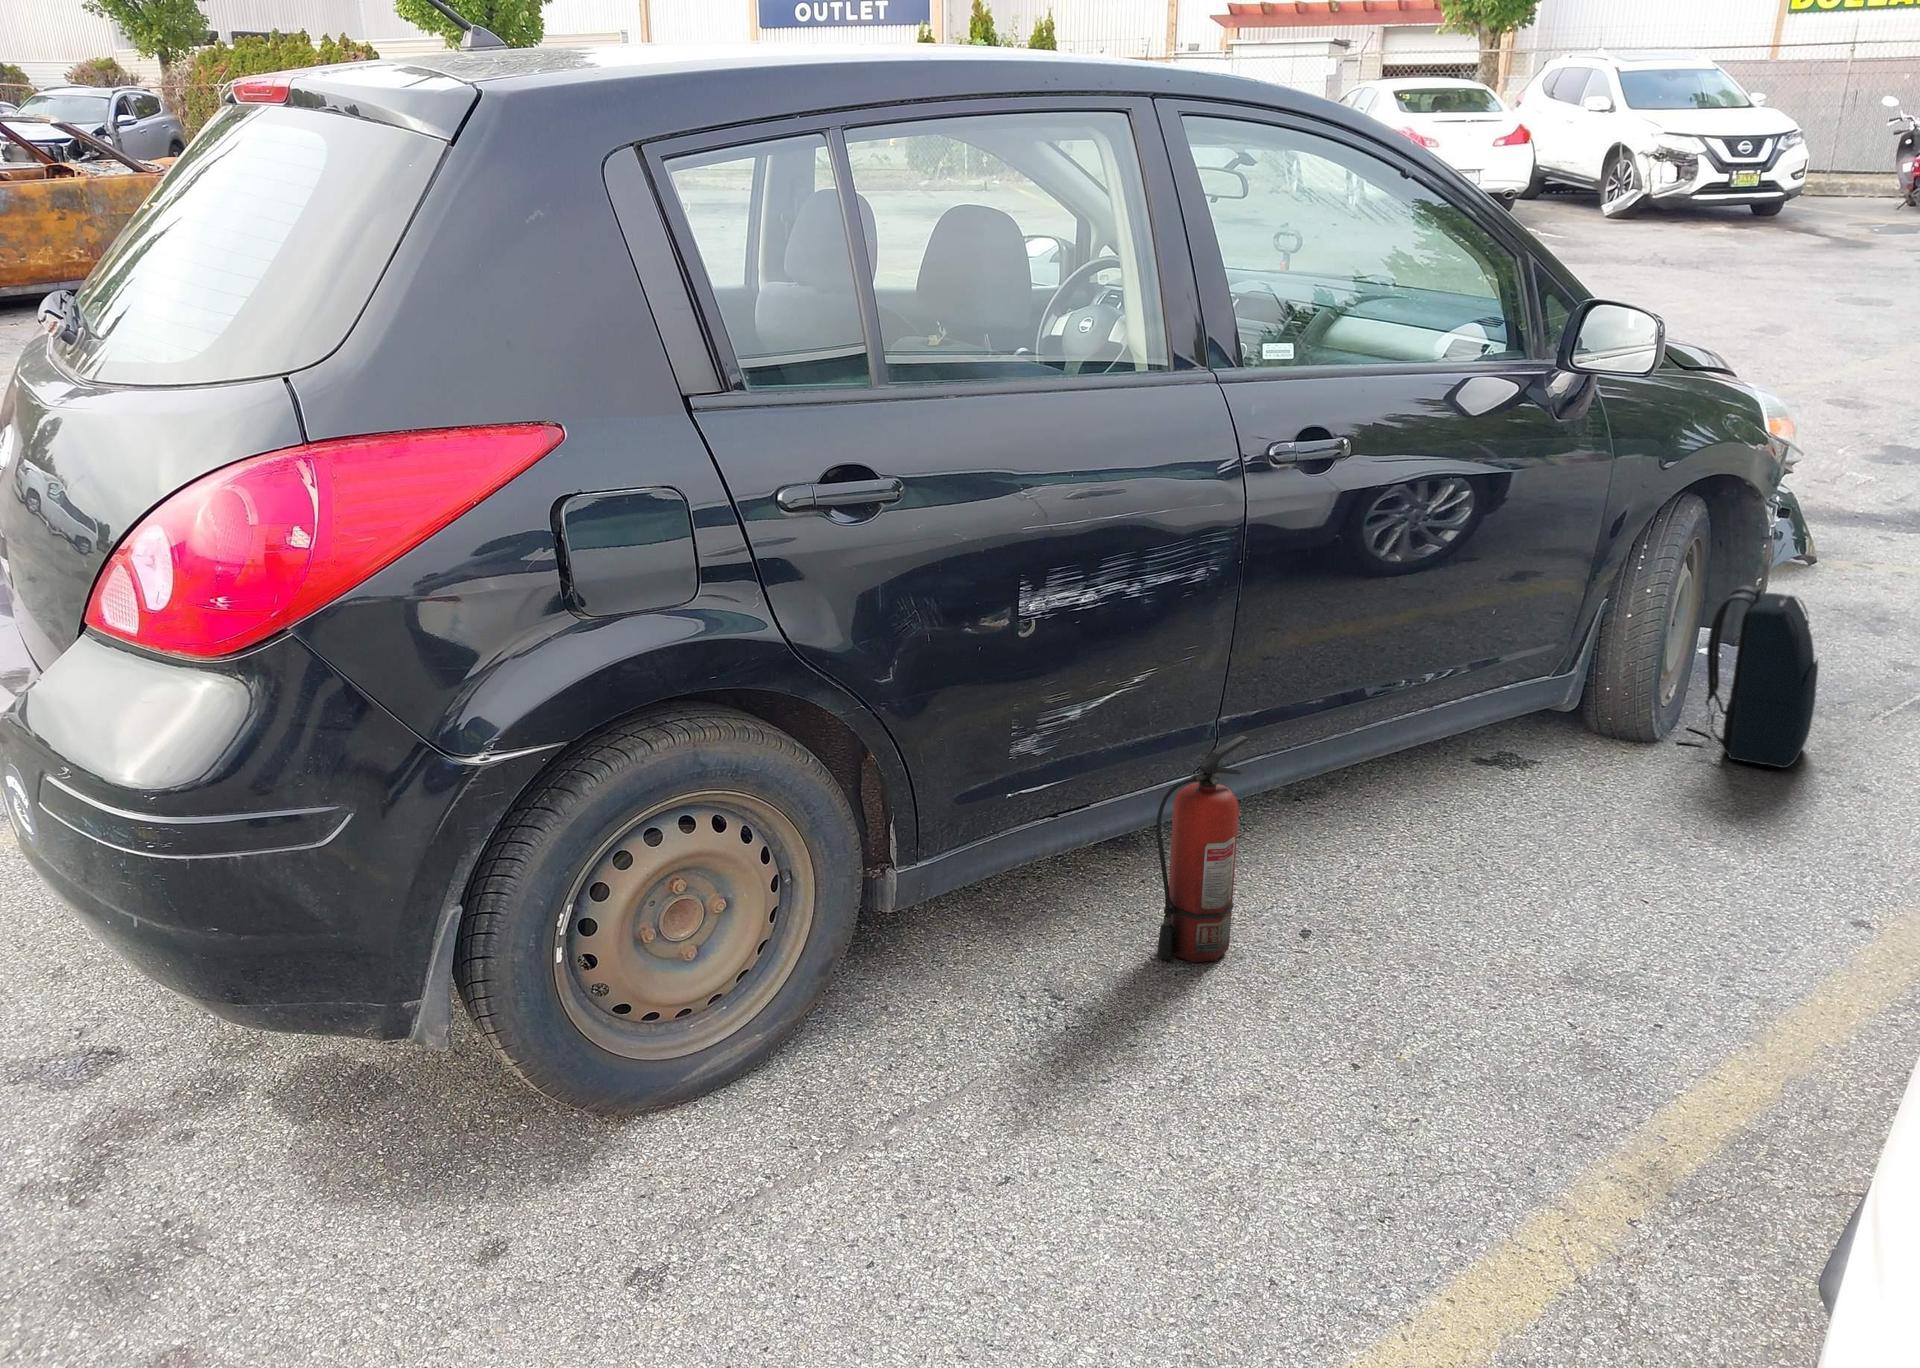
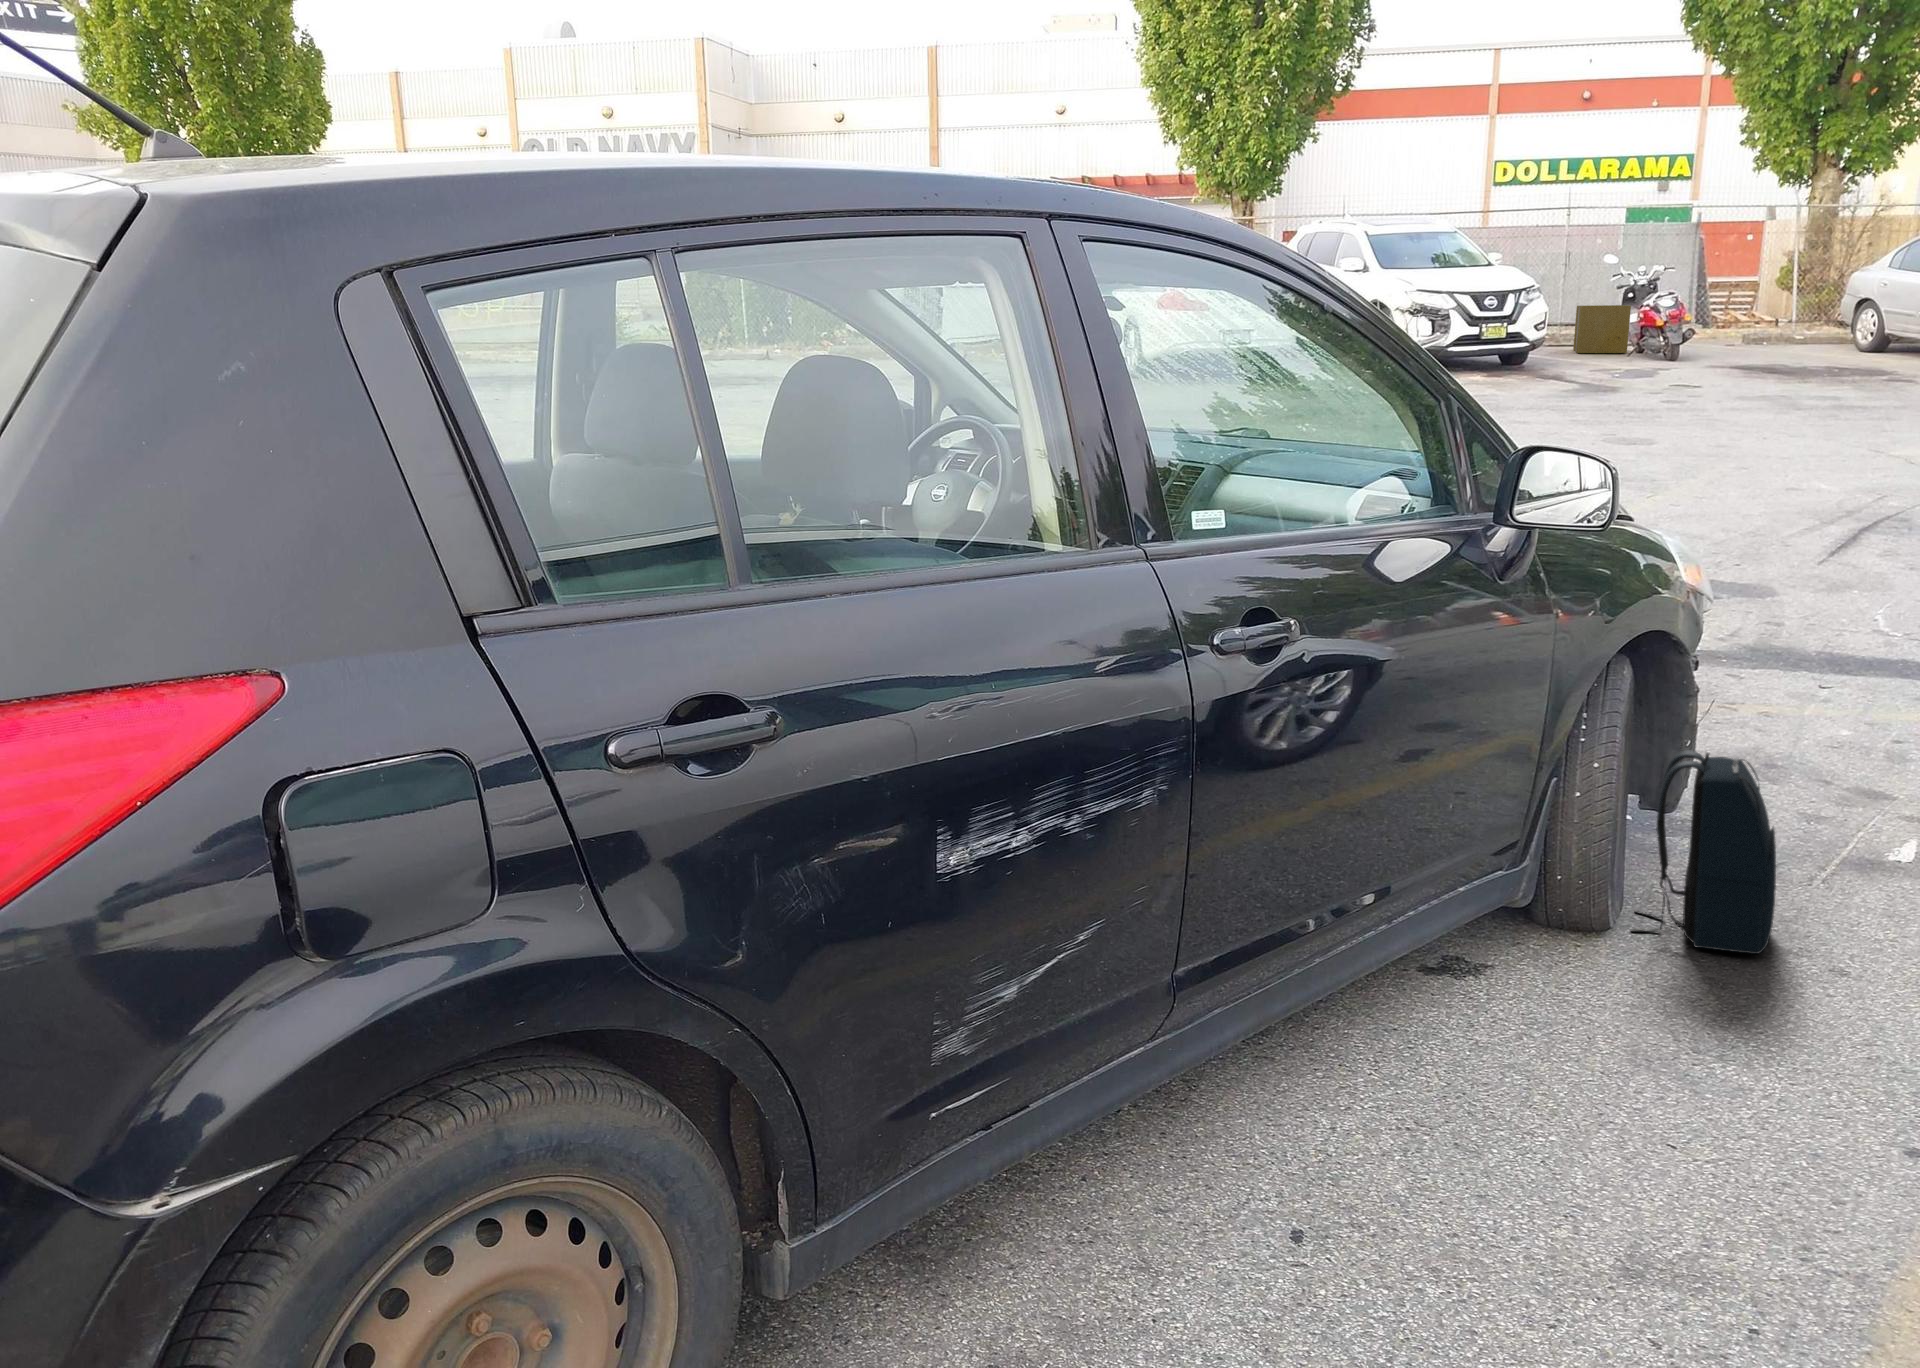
cardboard box: none [1838,154,1907,207] -> present [1573,305,1631,353]
fire extinguisher: present [1156,736,1249,962] -> none [1115,999,1218,1299]

